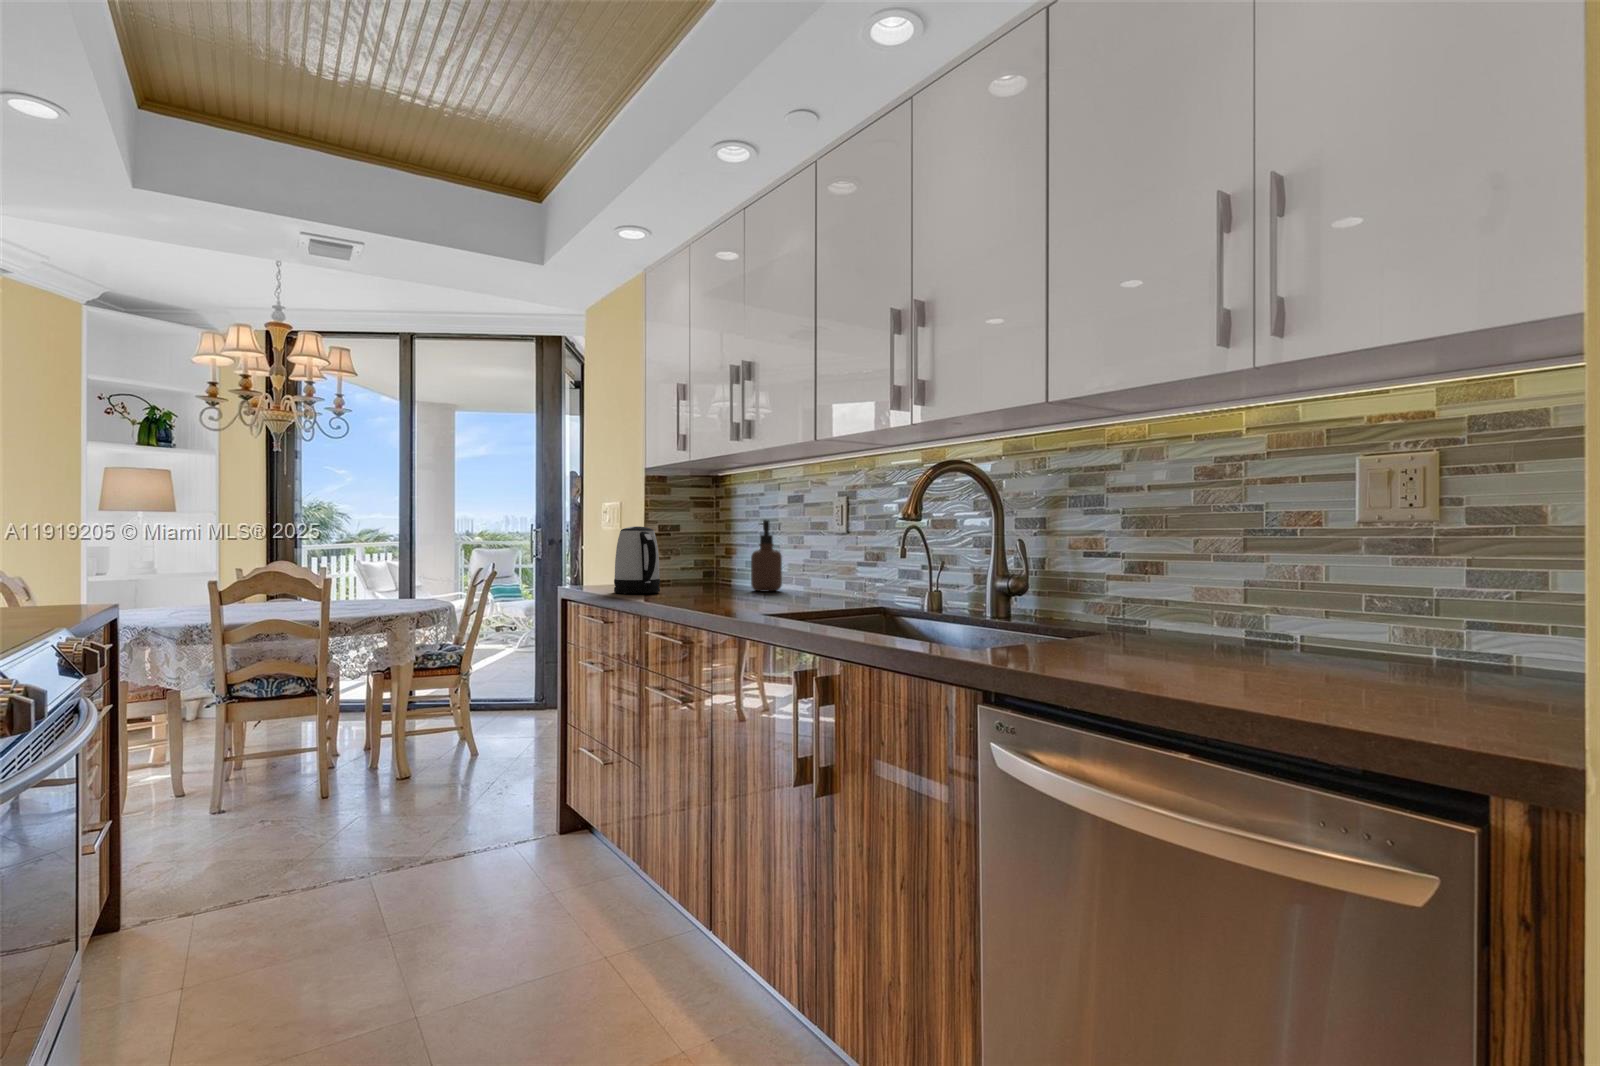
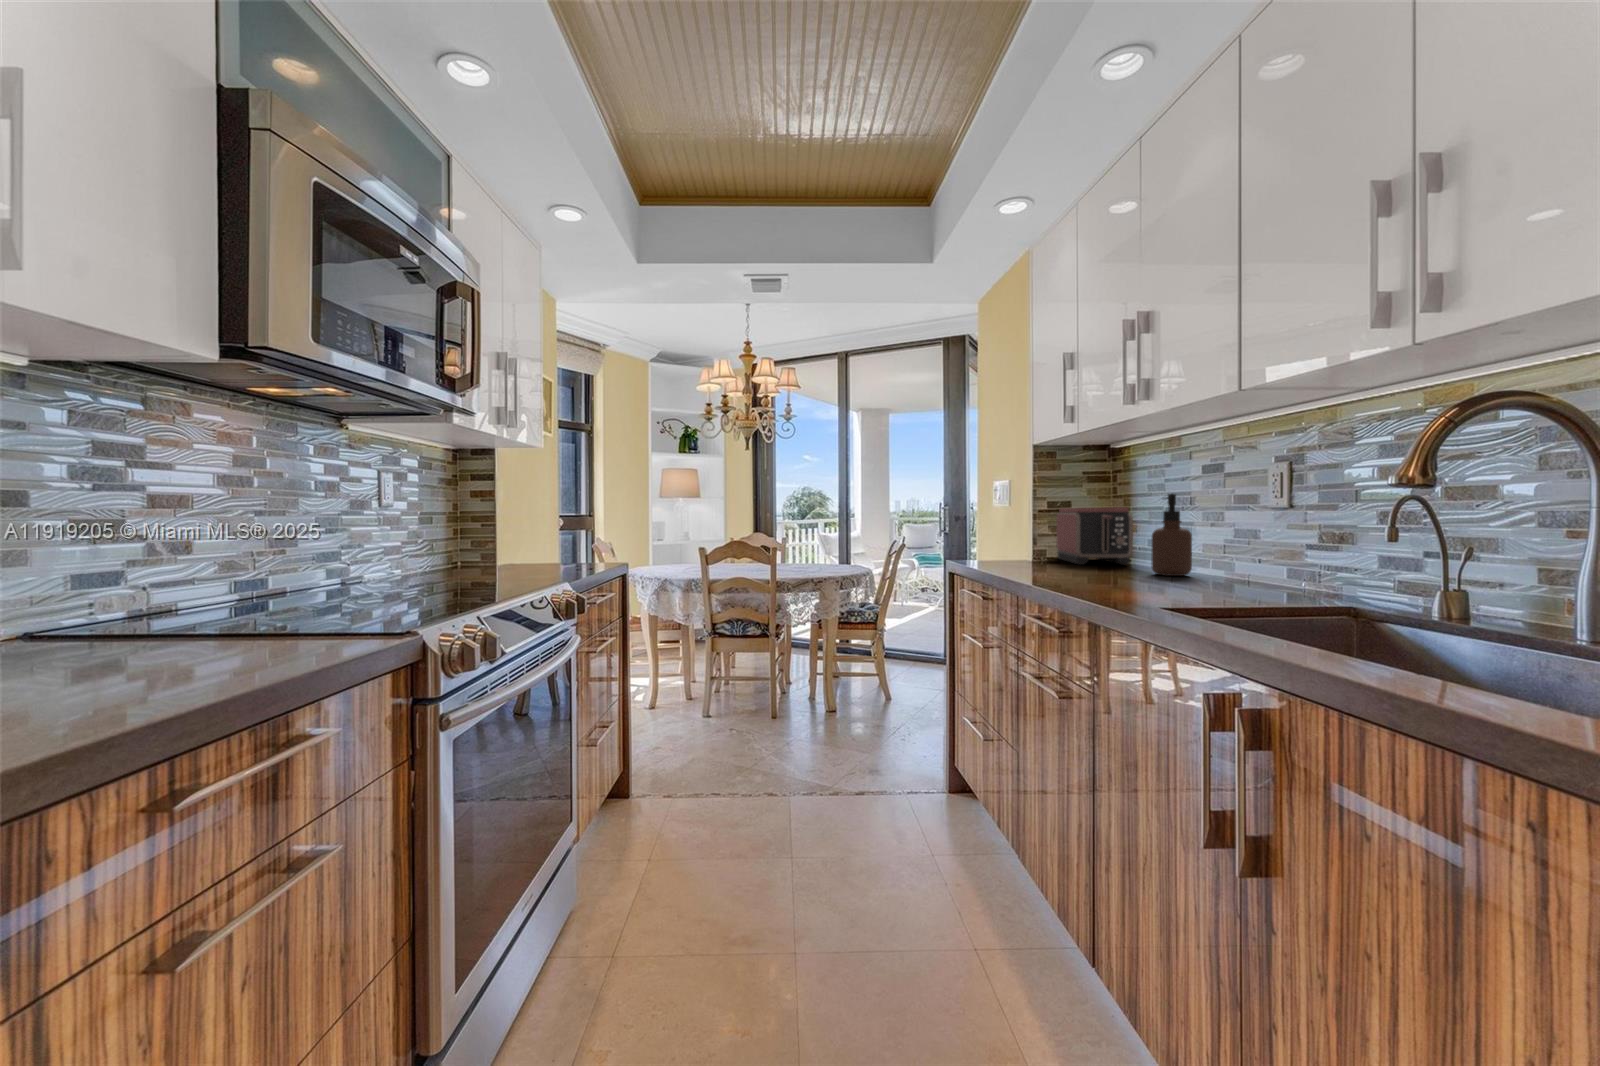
kettle: present [614,526,660,594] -> none [993,503,1042,573]
toaster: none [667,531,735,585] -> present [1057,507,1133,565]

